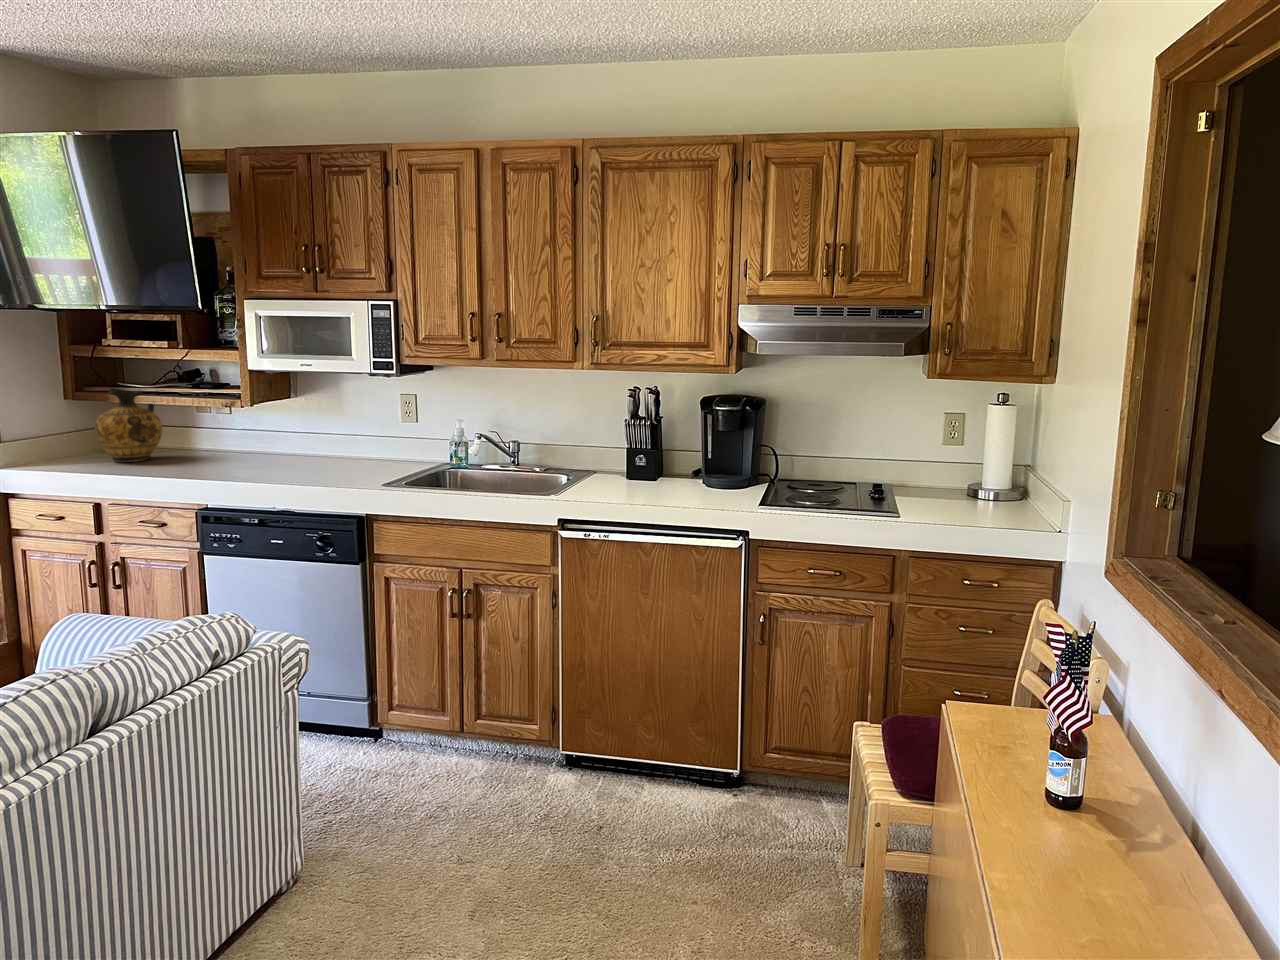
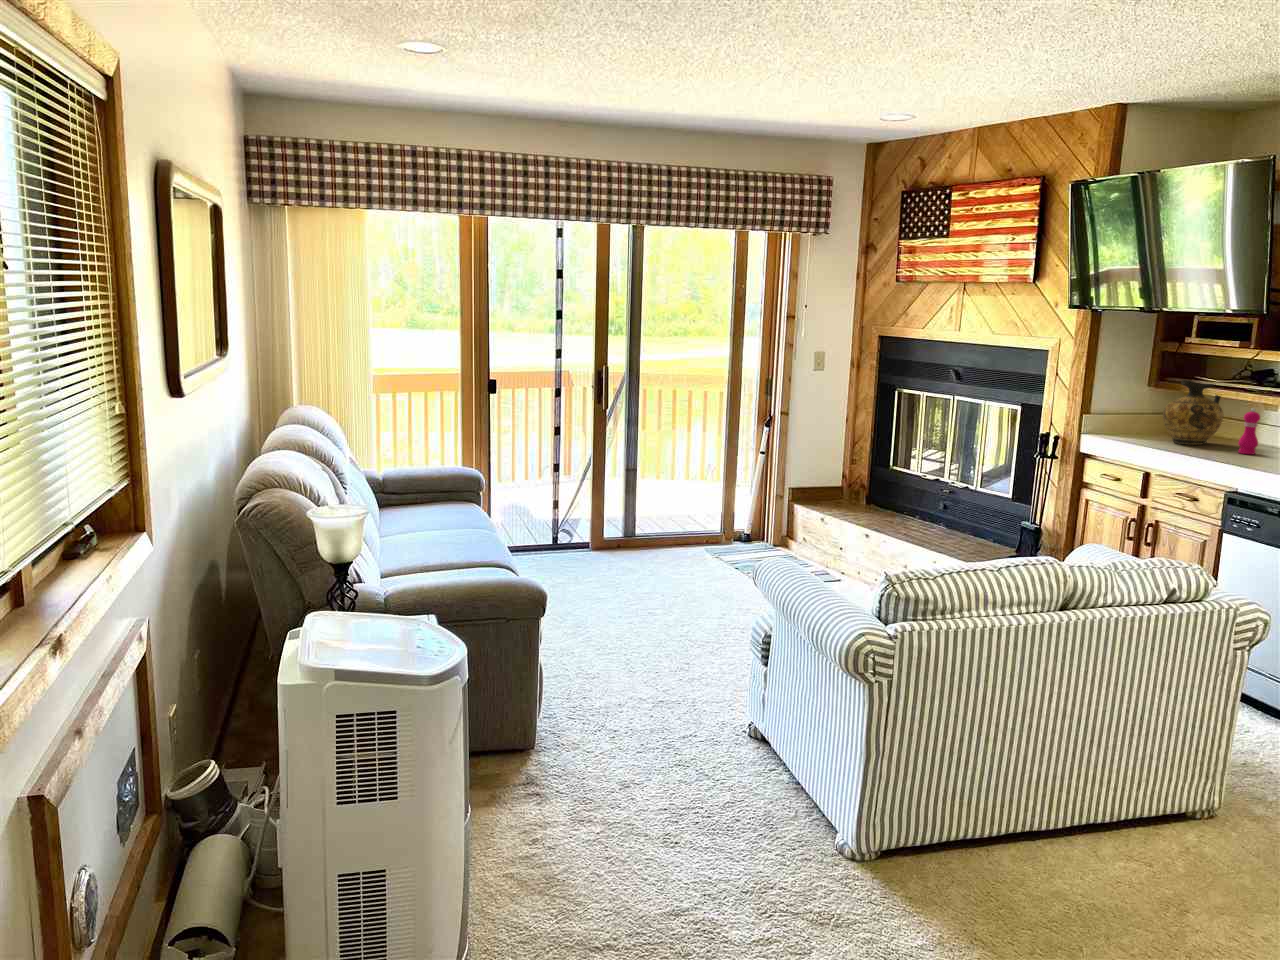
pepper mill: none [187,414,207,464] -> present [1238,408,1260,454]

